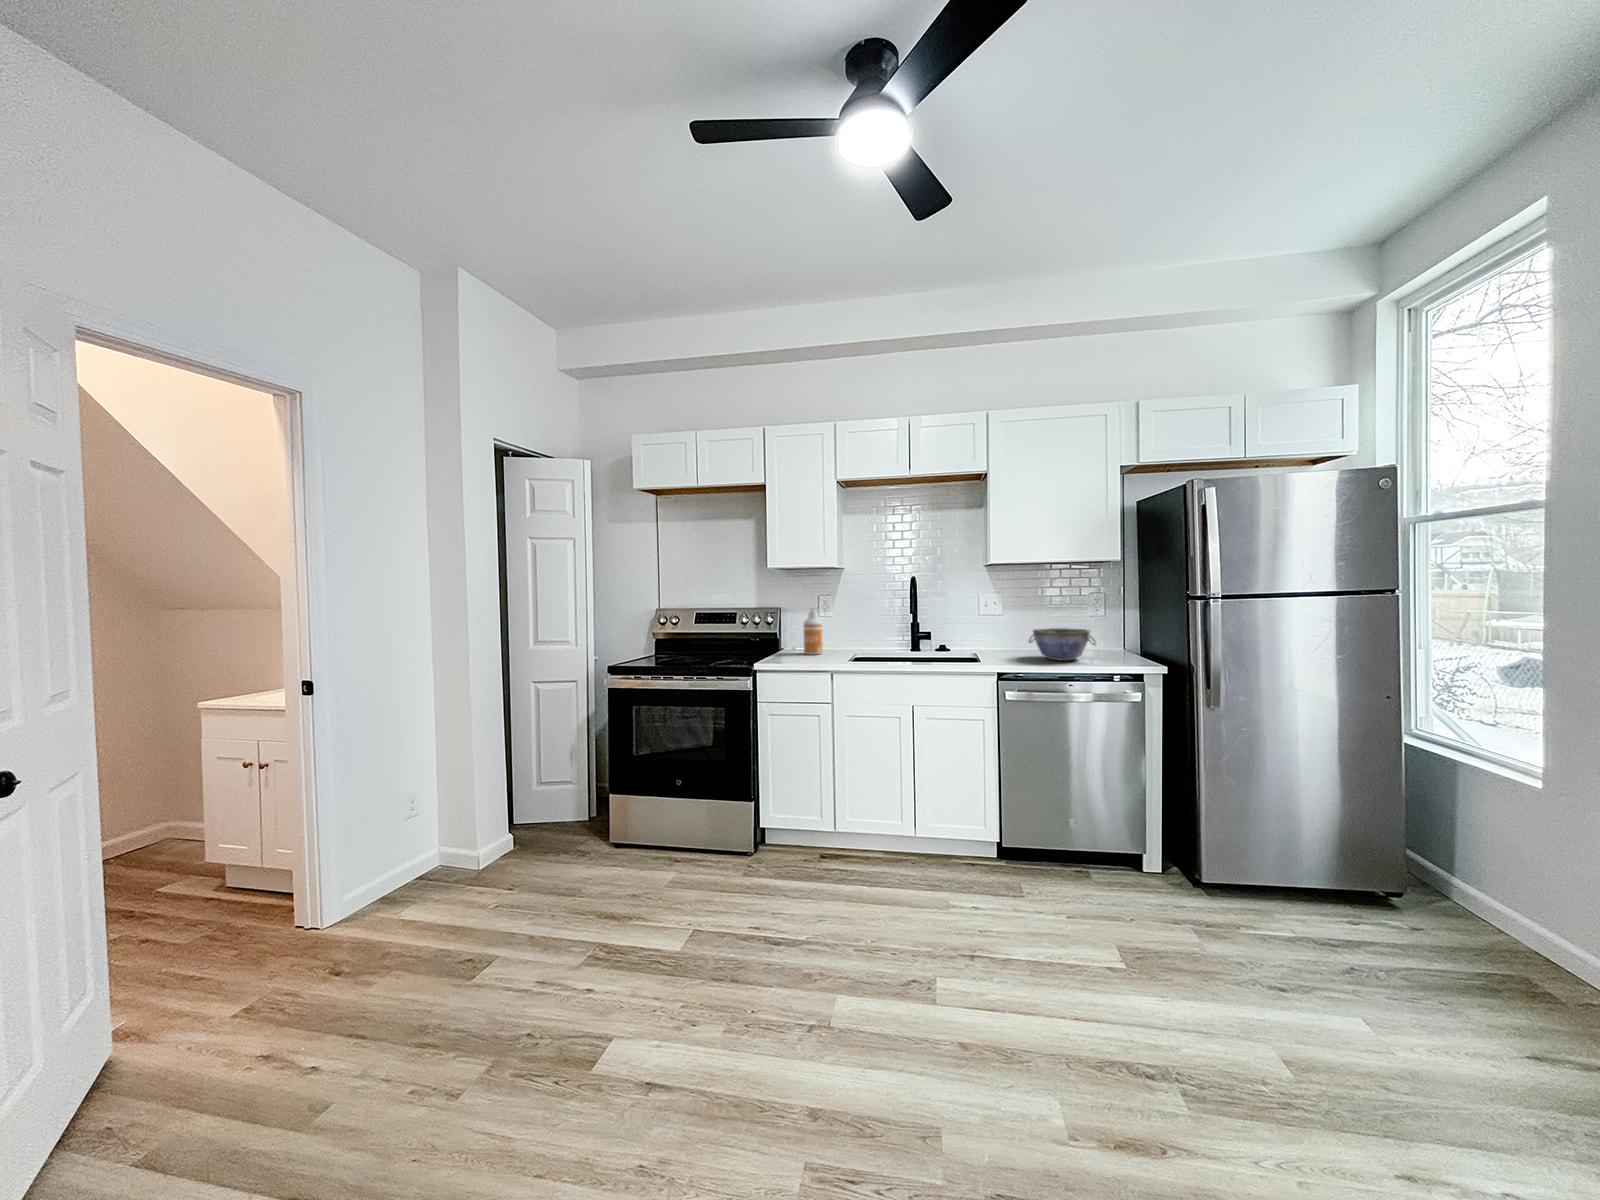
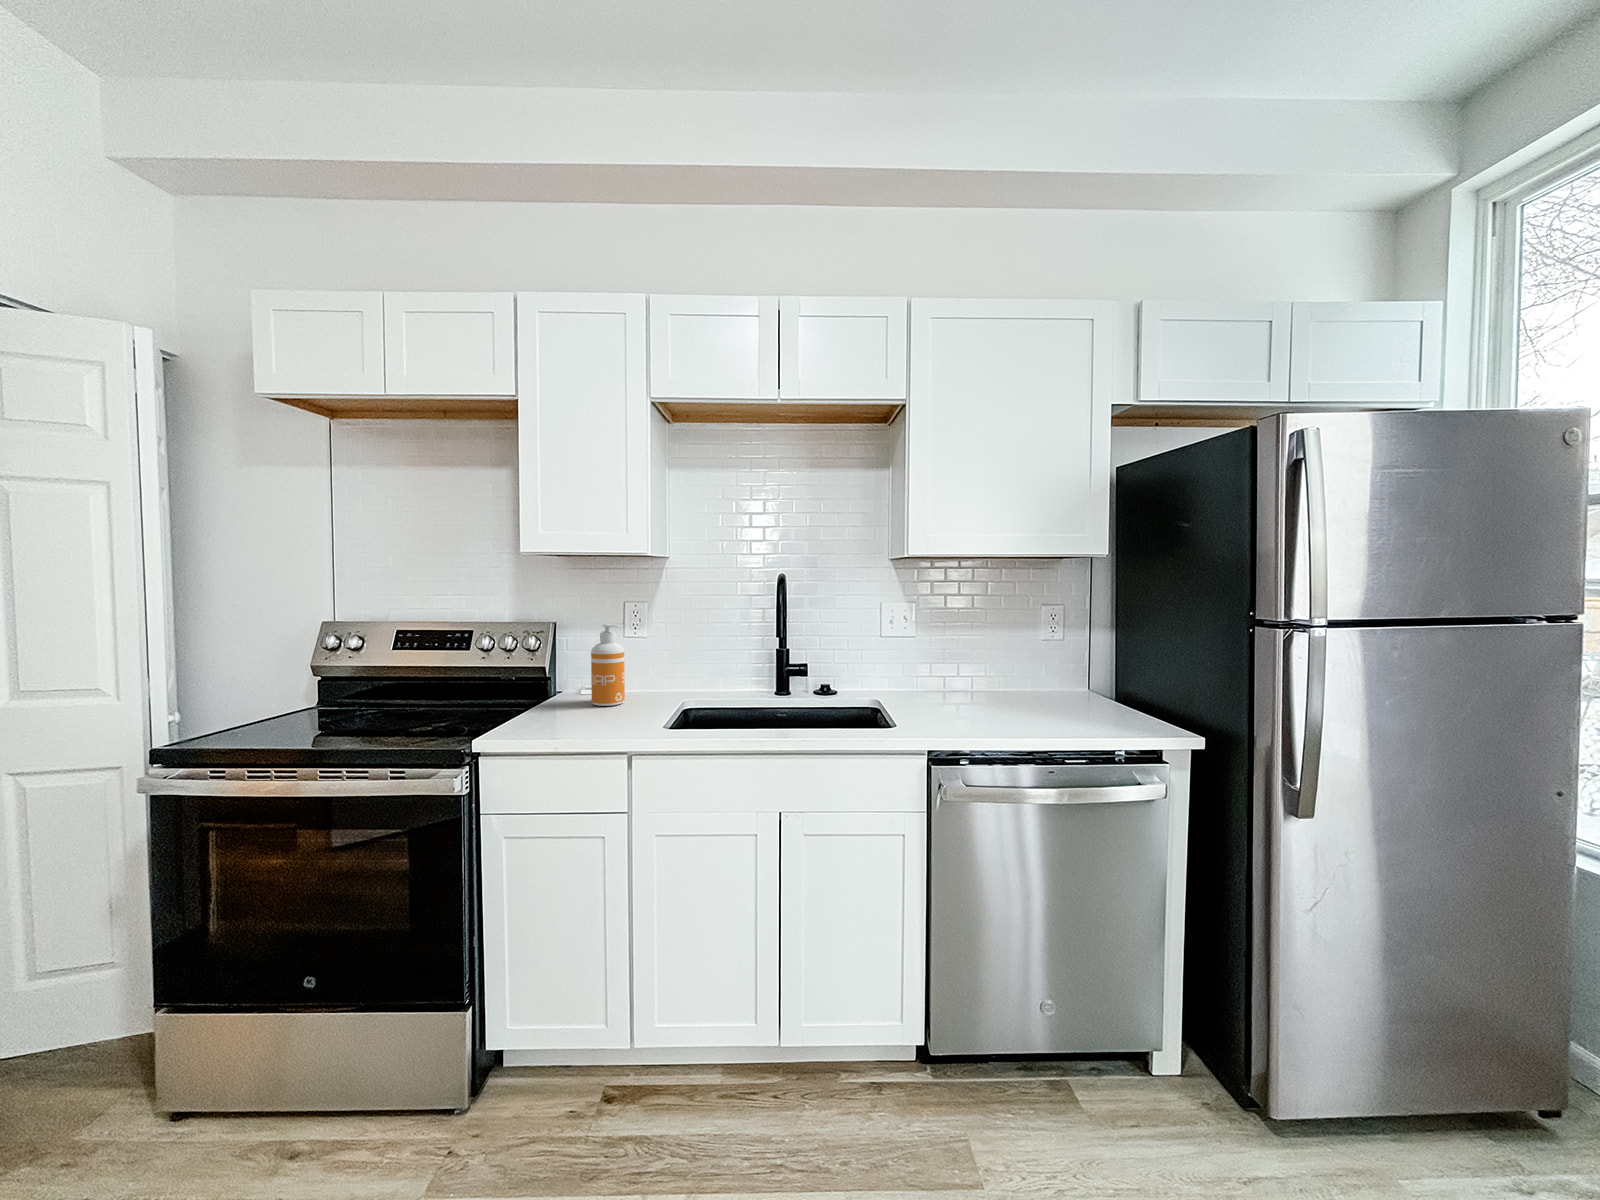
bowl: present [1029,628,1096,661] -> none [962,661,1076,718]

